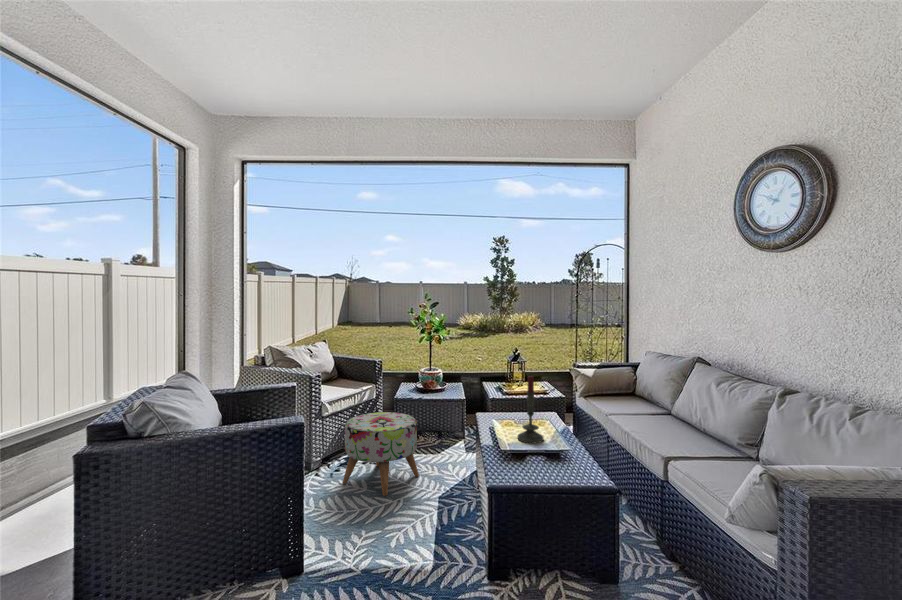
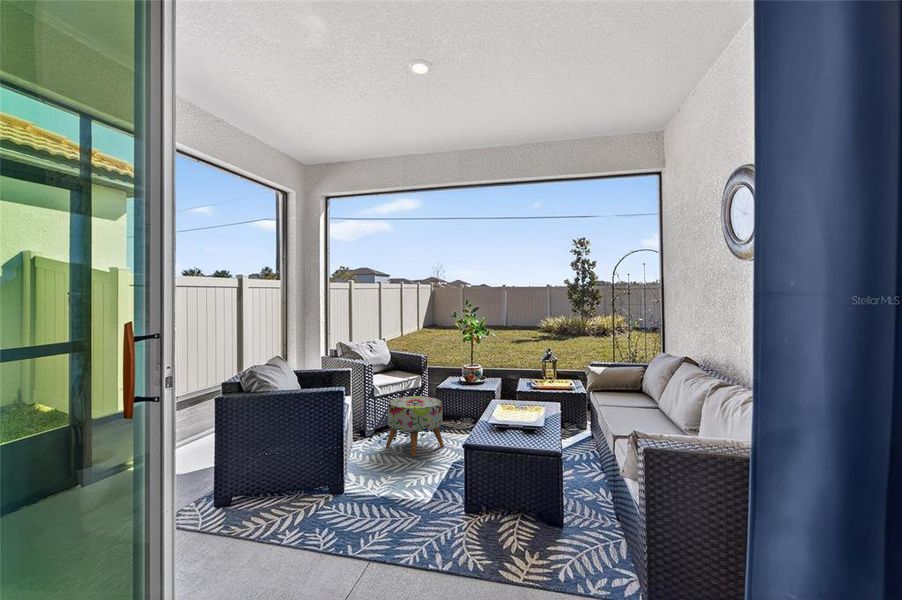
candle: present [518,375,544,443] -> none [505,369,524,422]

